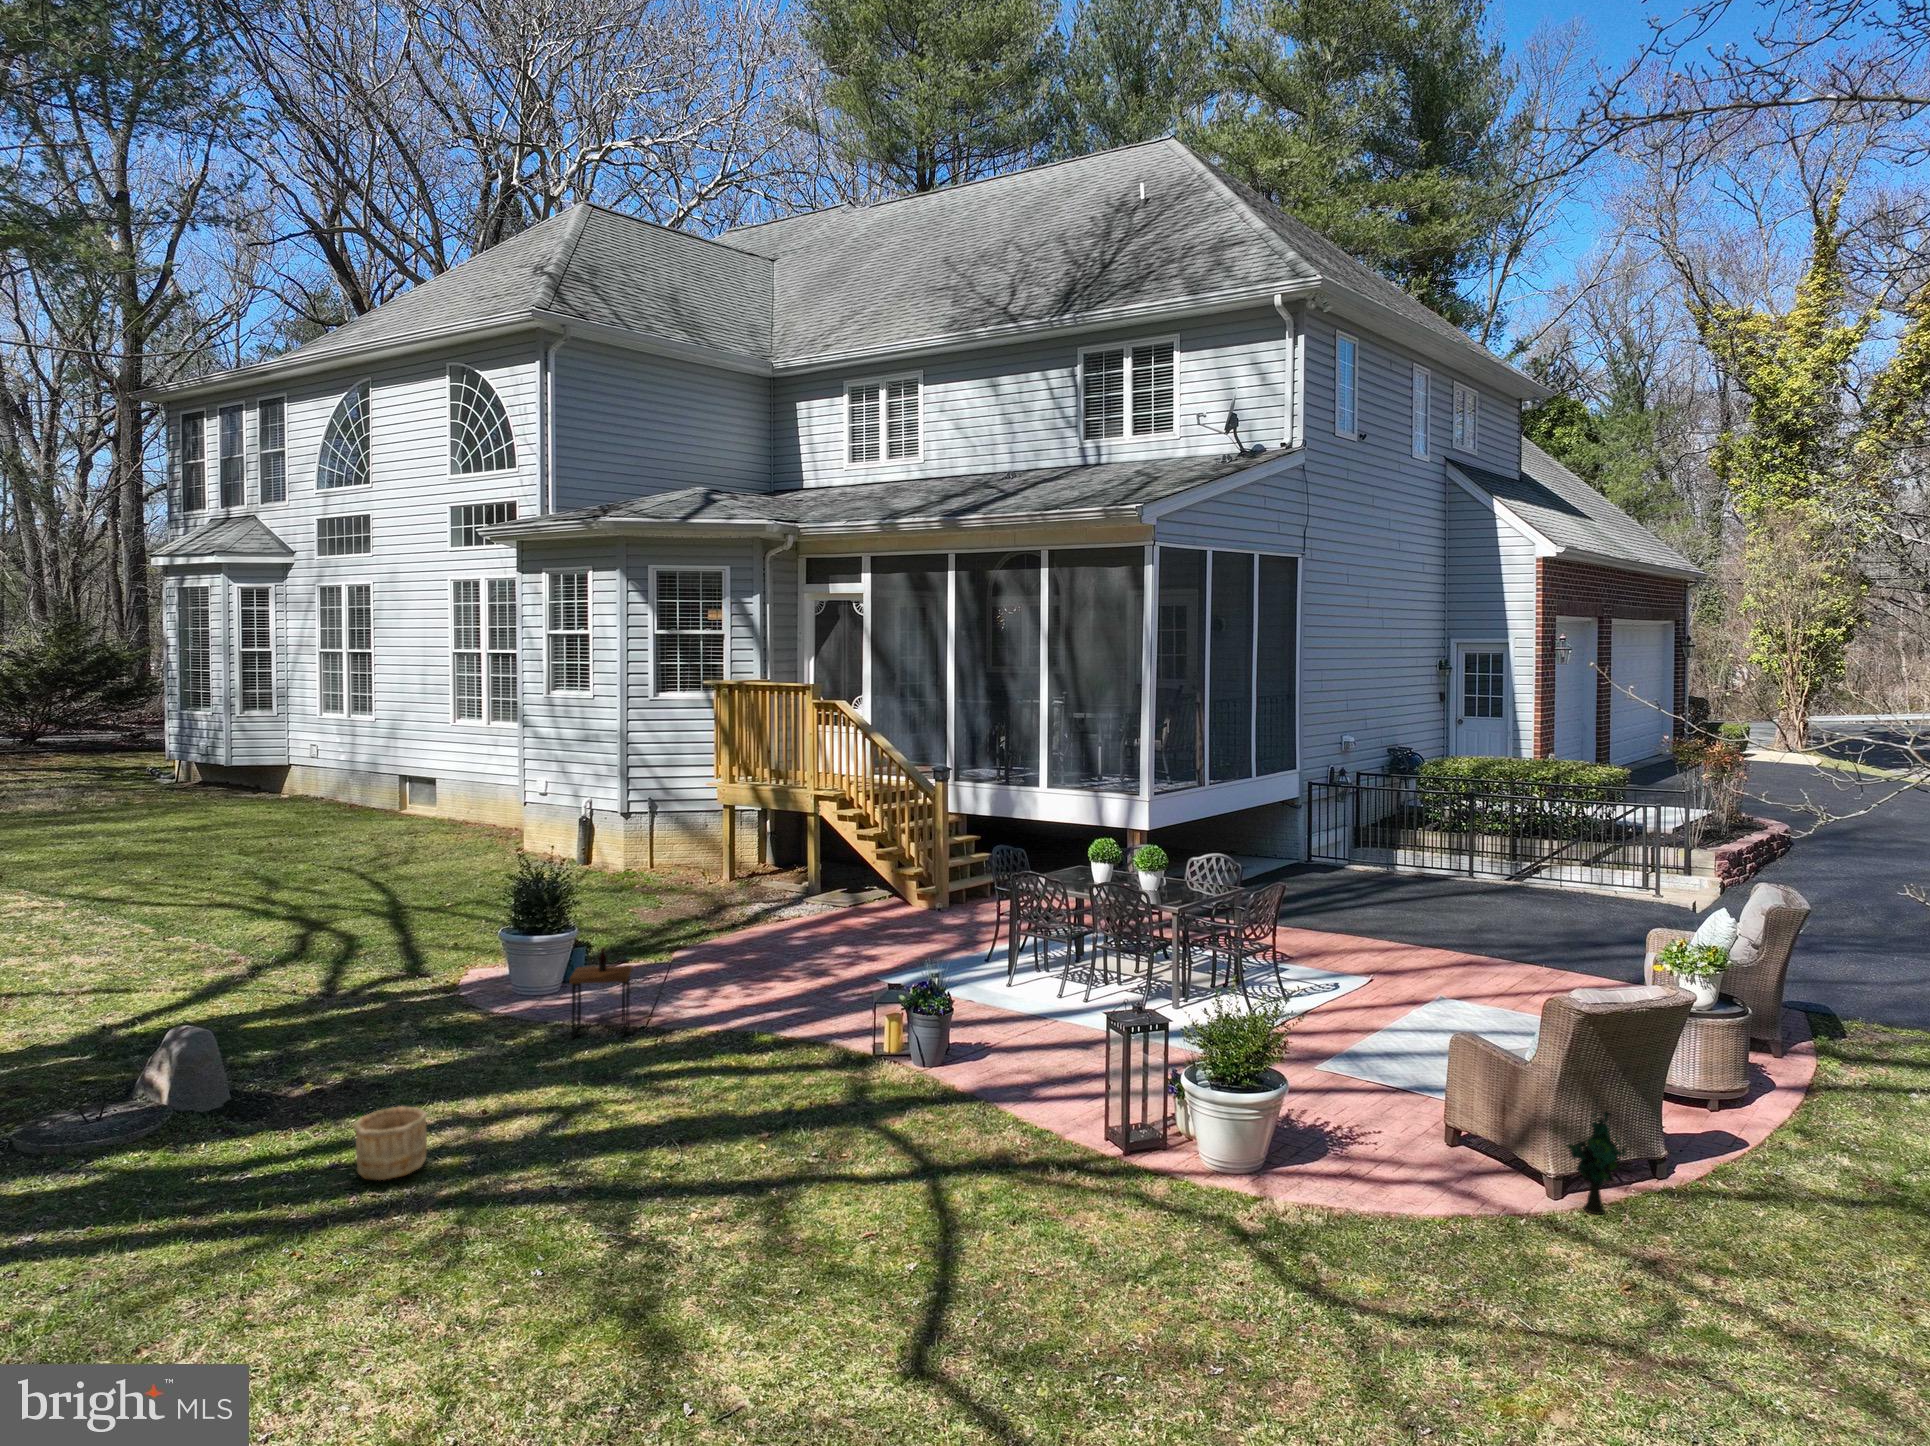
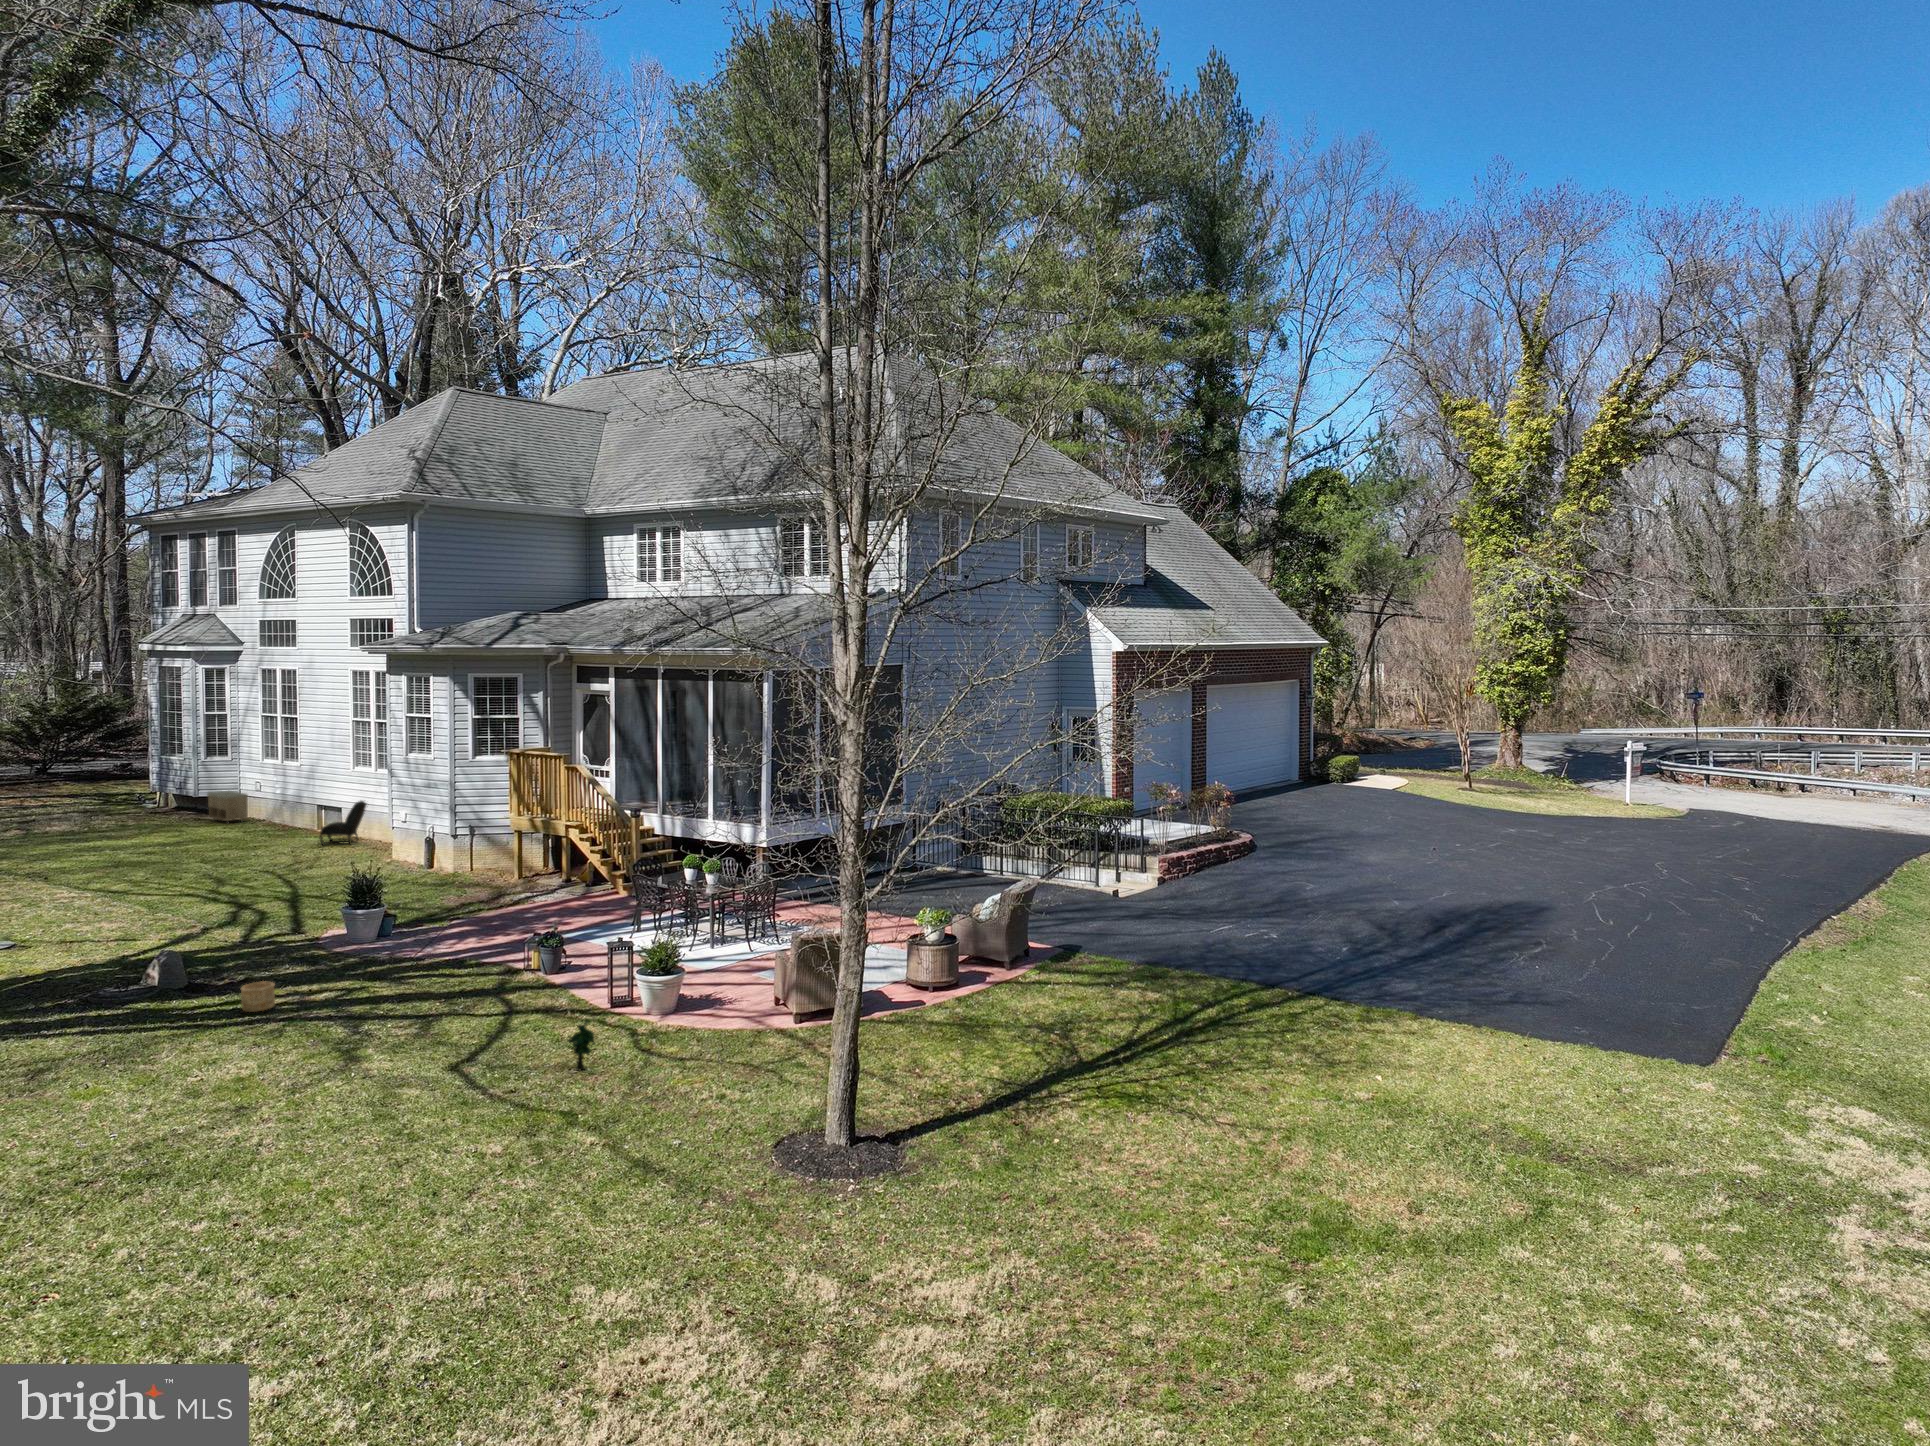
storage bench: none [244,757,300,801] -> present [207,791,248,823]
lounge chair: none [409,766,478,830] -> present [320,801,367,845]
side table: present [569,947,632,1038] -> none [366,913,404,962]
decorative plant: present [1567,1111,1626,1214] -> present [567,1020,595,1070]

